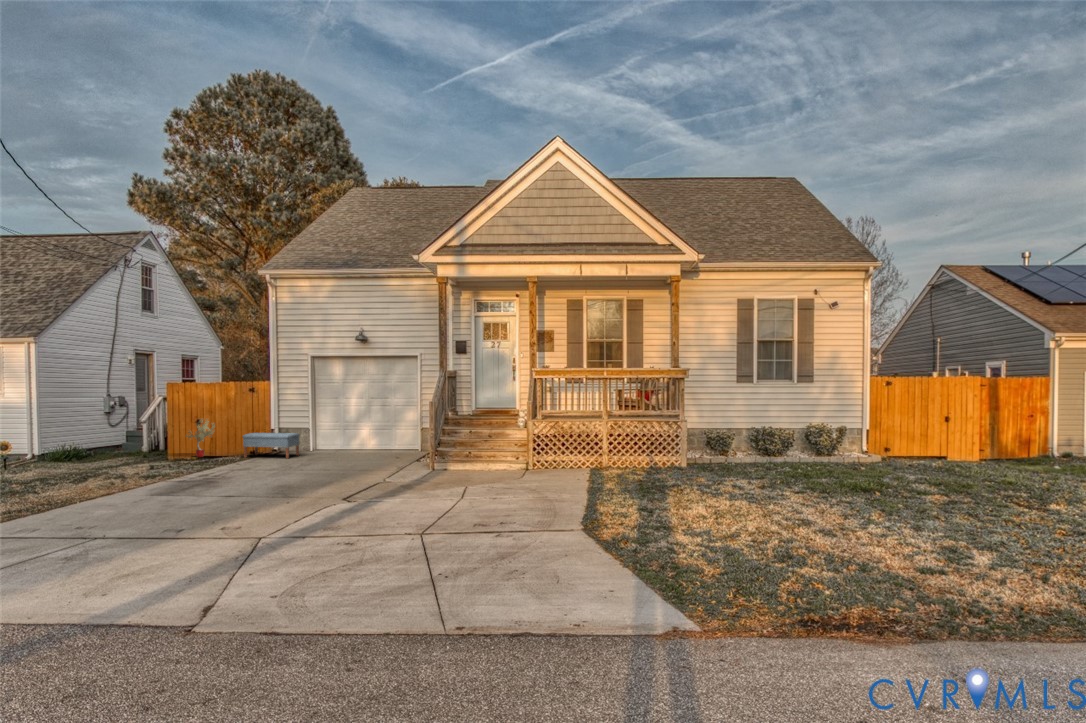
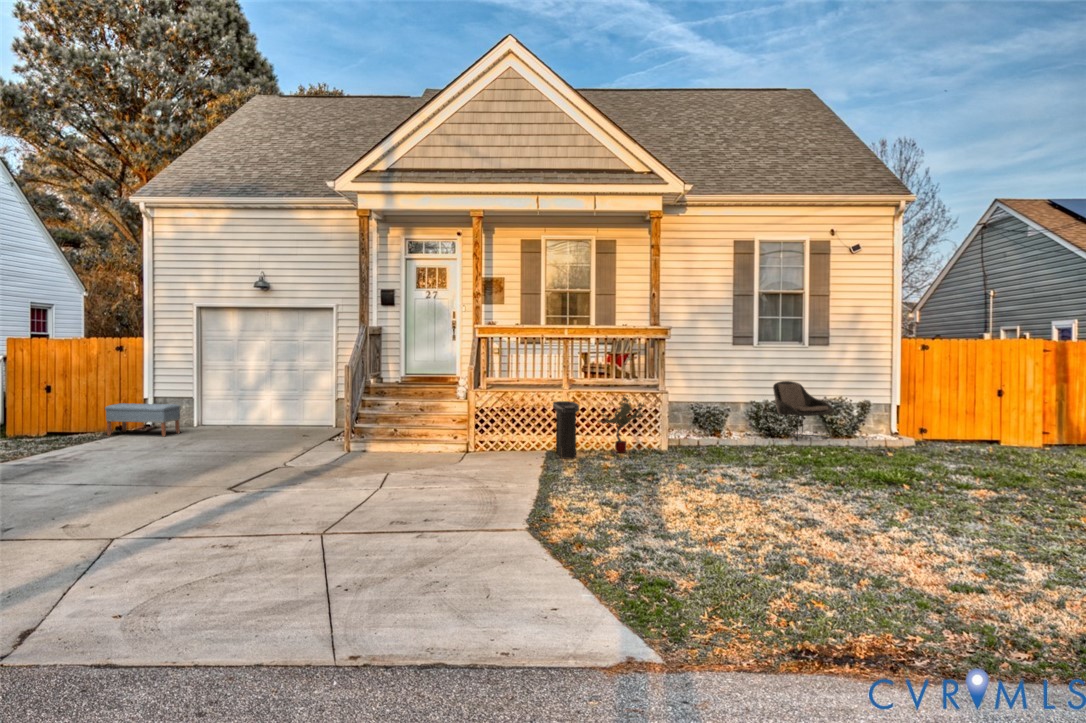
lounge chair: none [772,411,825,460] -> present [770,381,834,441]
potted tree: present [186,419,215,457] -> present [598,395,644,453]
trash can: none [595,429,616,475] -> present [553,401,579,459]

